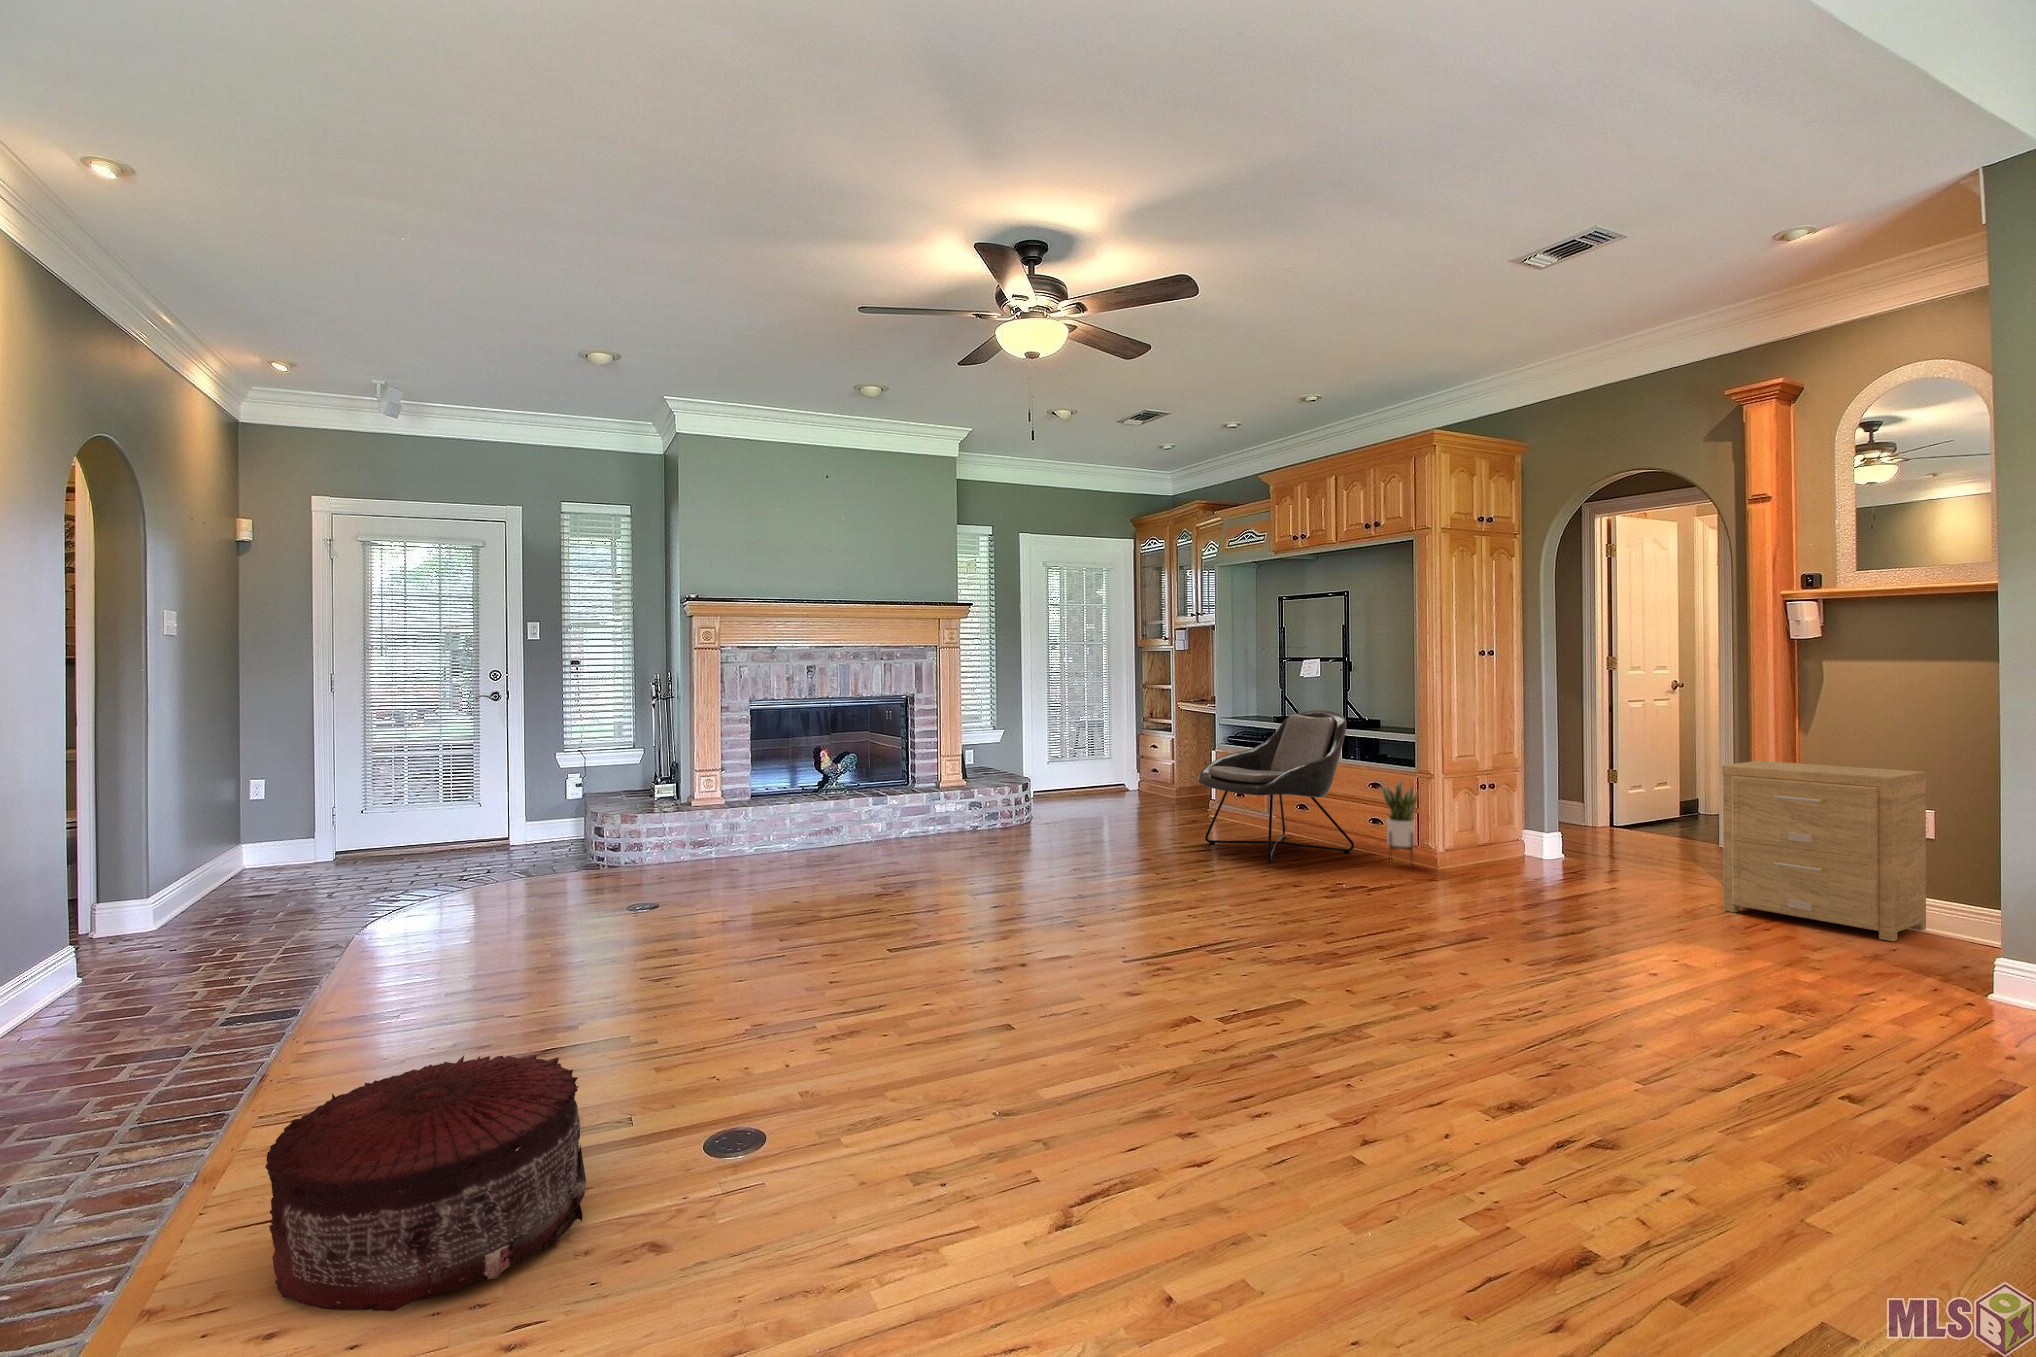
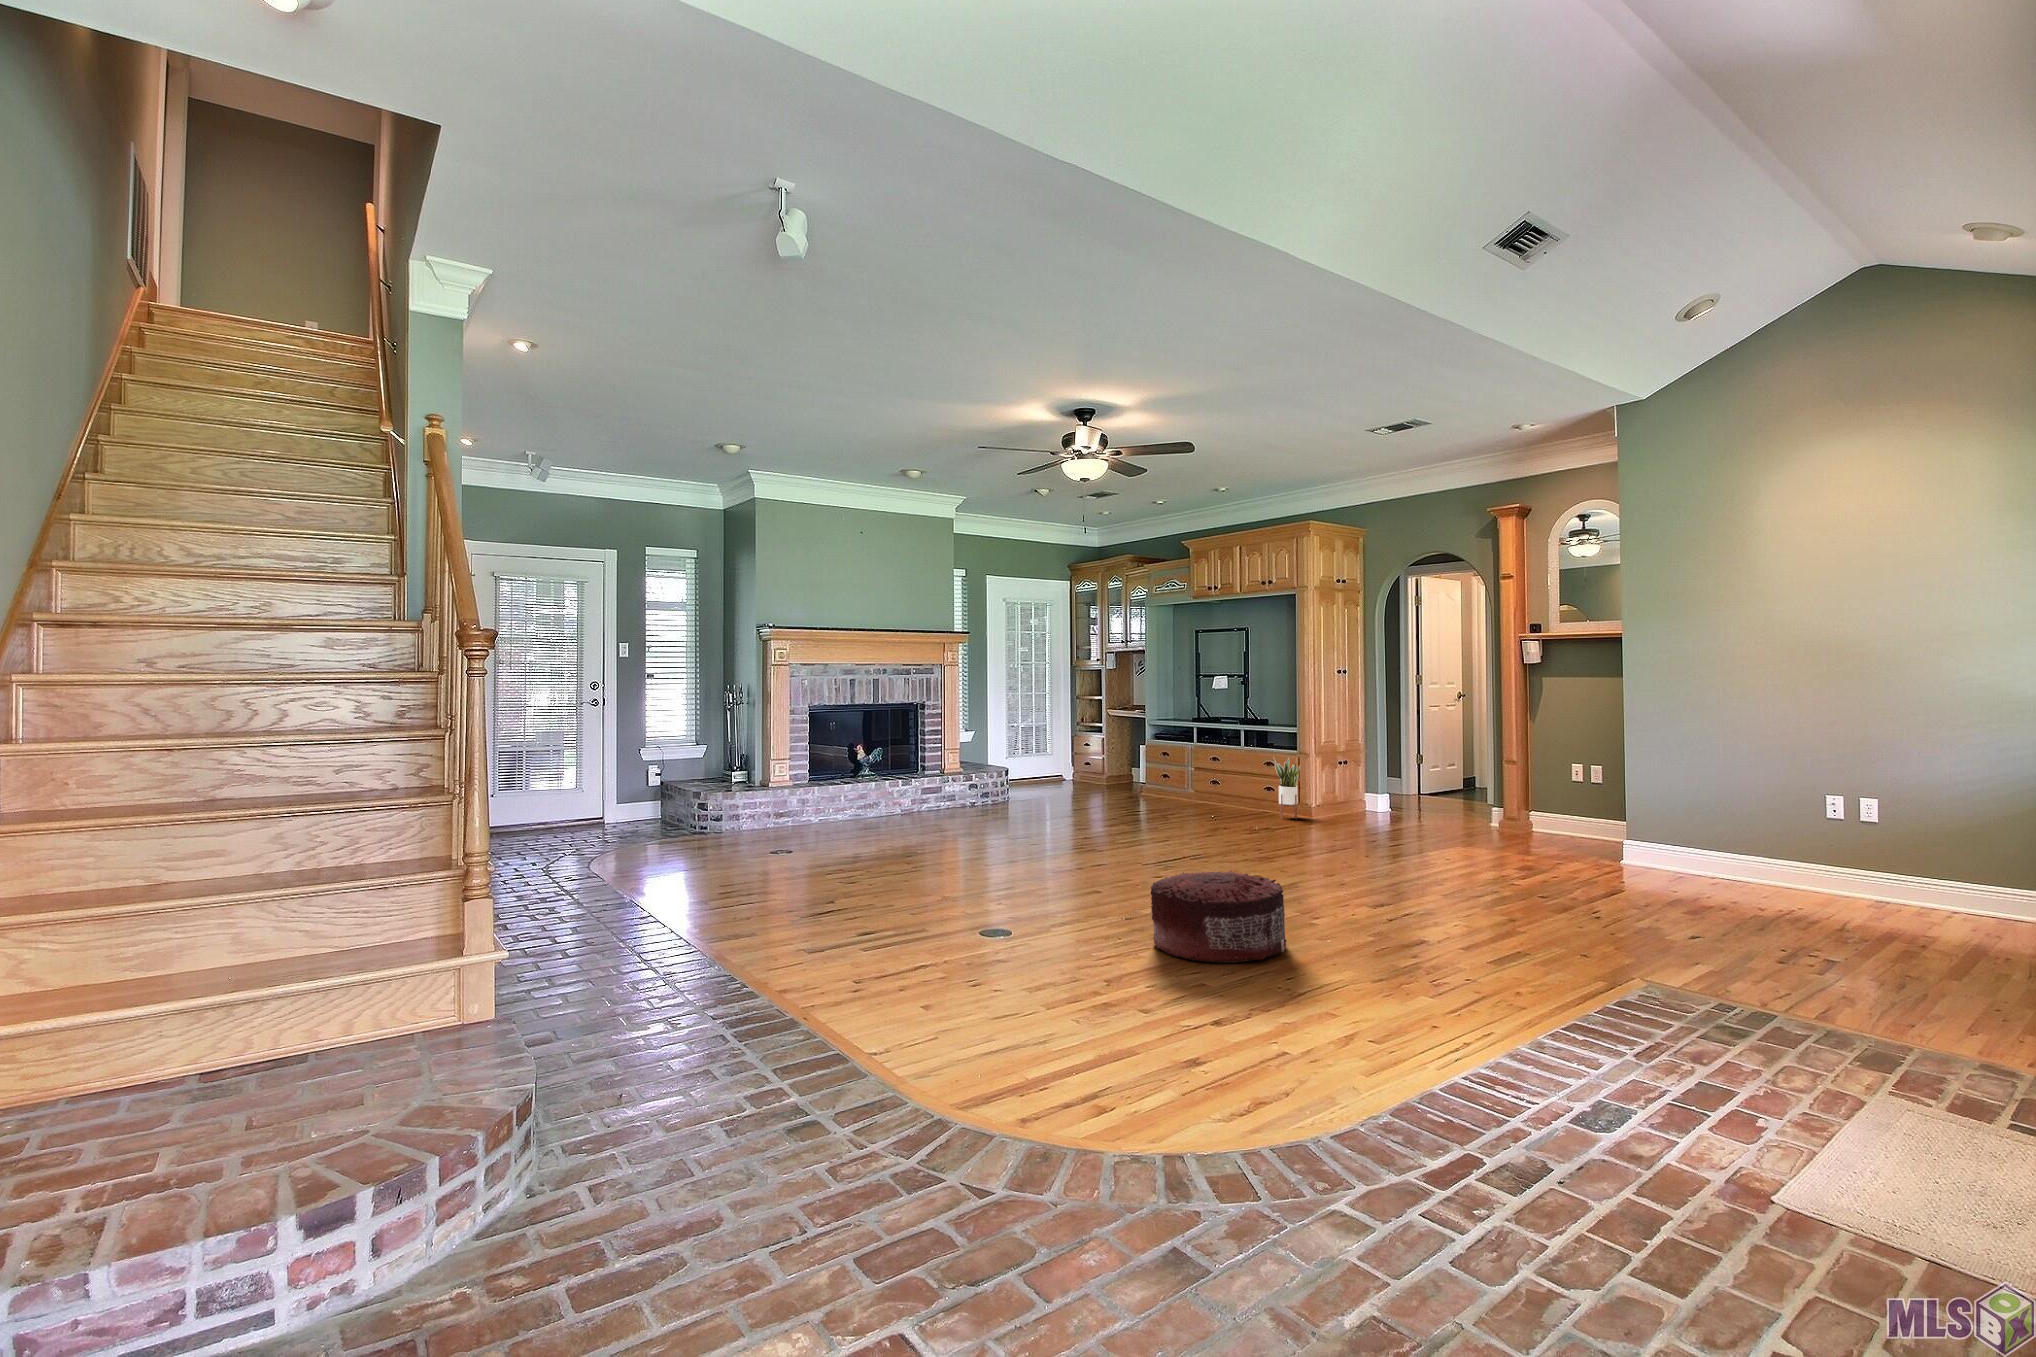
lounge chair: present [1198,710,1354,861] -> none [1144,712,1254,818]
side table: present [1722,761,1927,941] -> none [1487,740,1598,844]
pouf: present [265,1055,586,1311] -> present [1150,871,1286,962]

